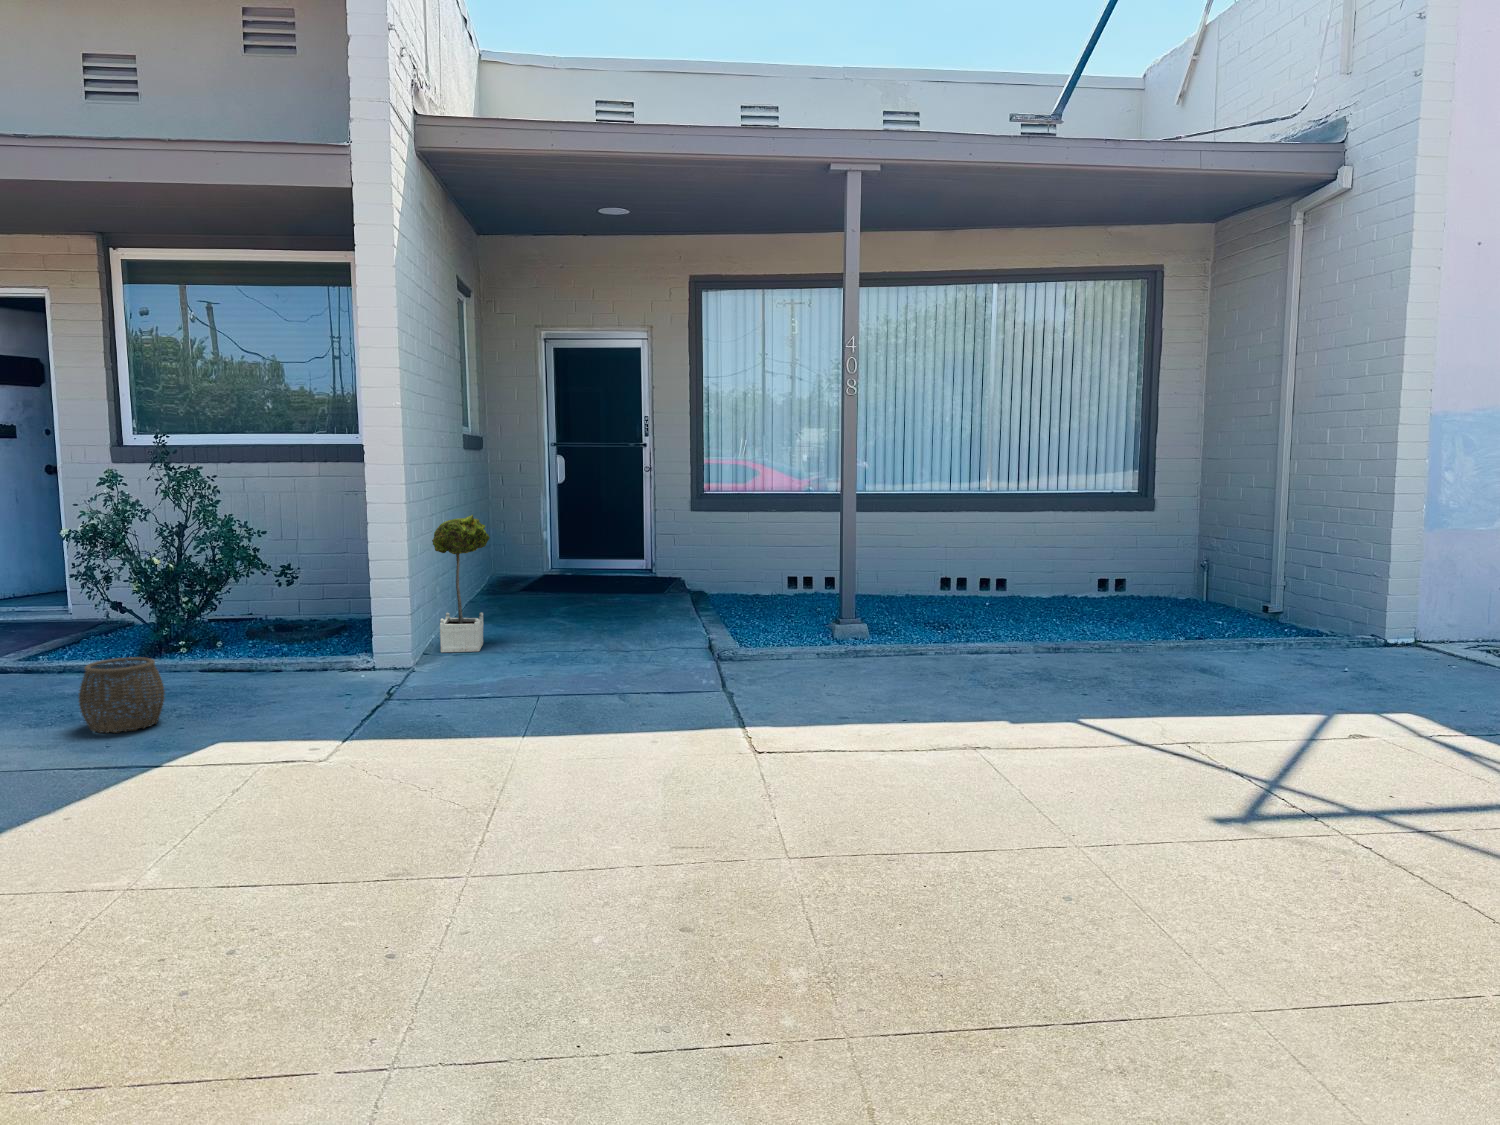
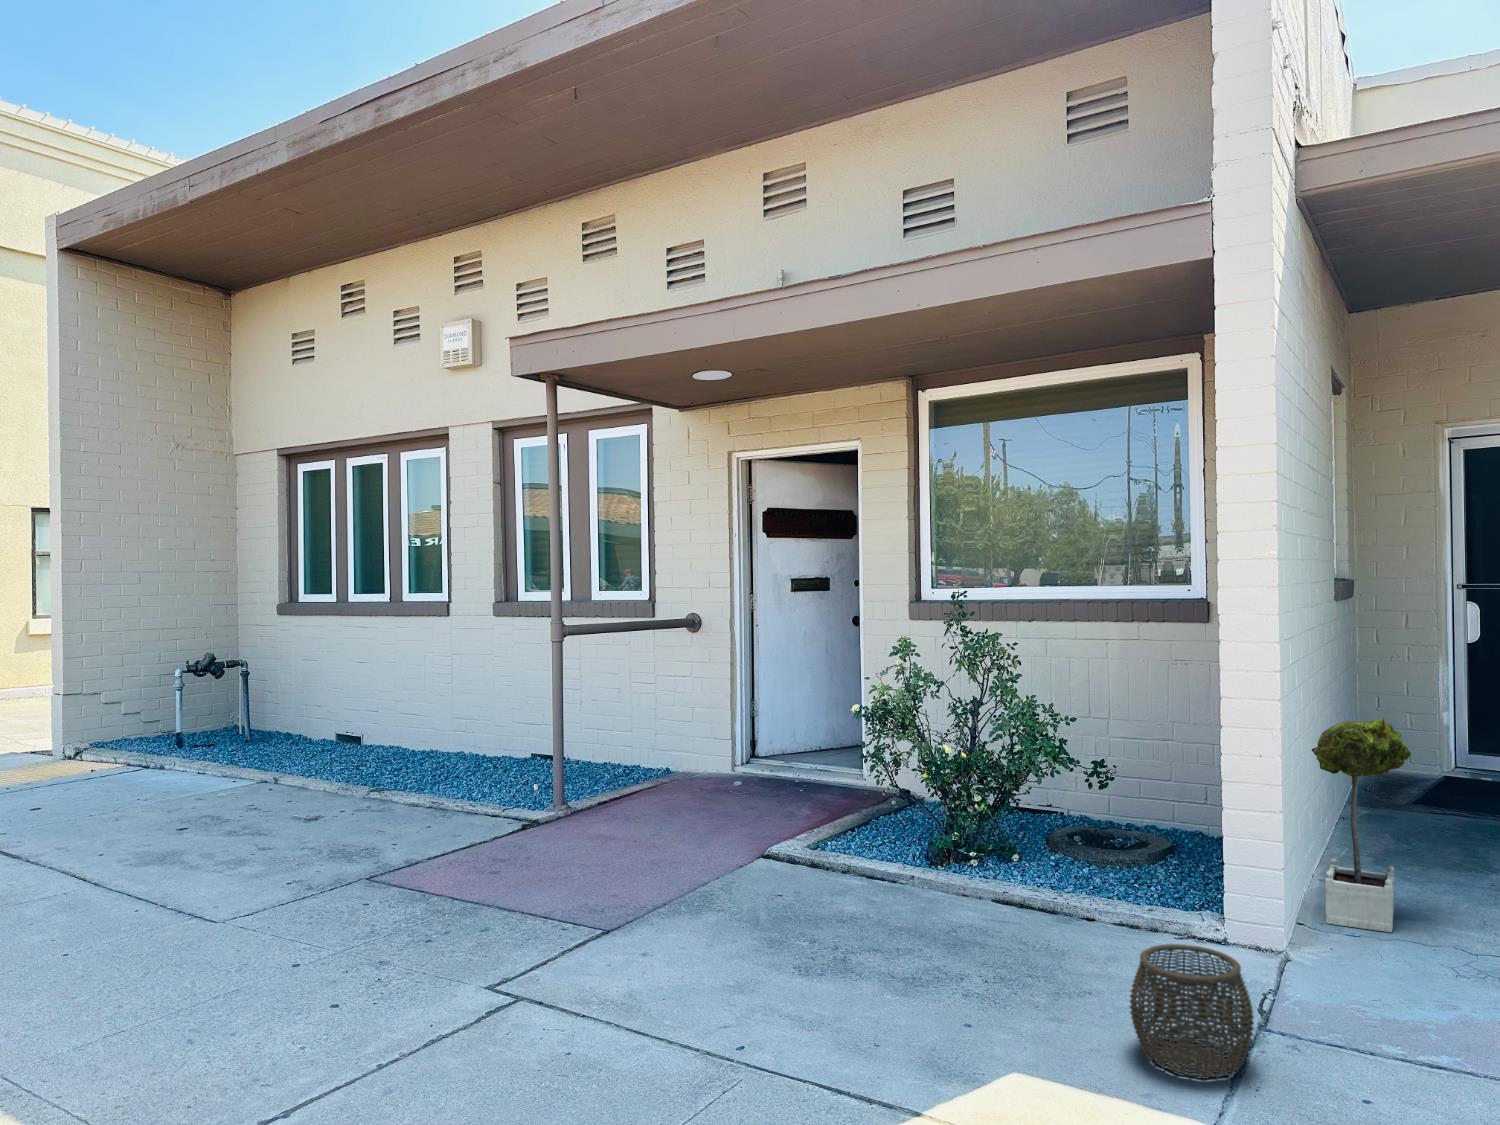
woven basket: present [79,657,165,733] -> present [1130,944,1254,1078]

